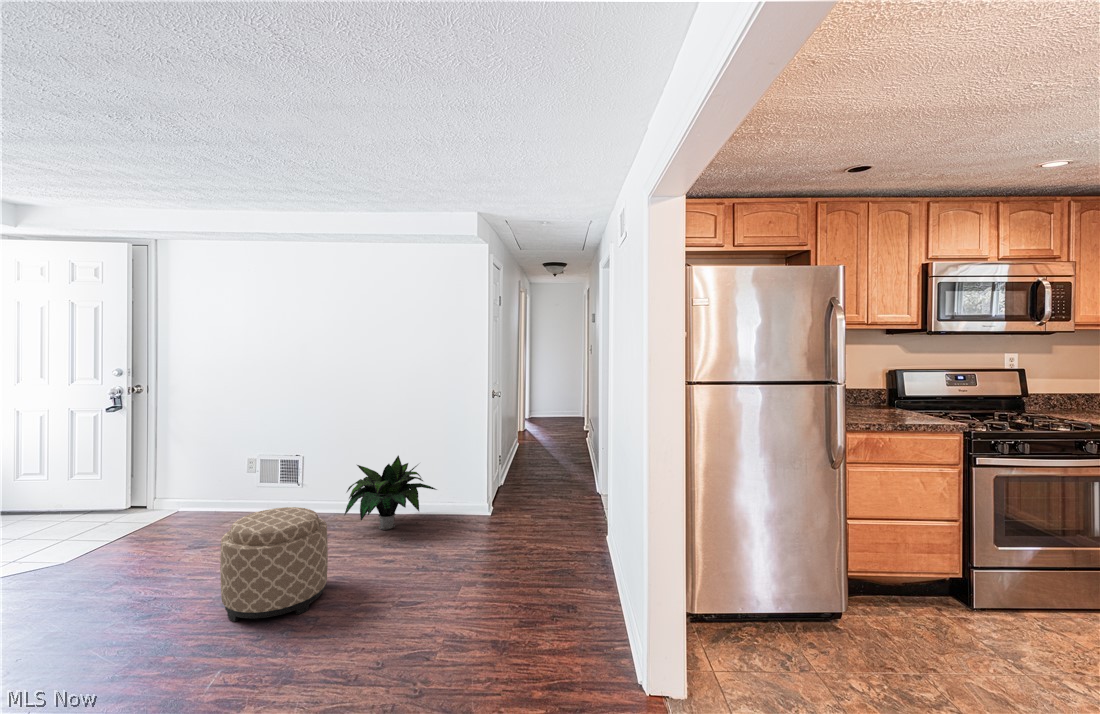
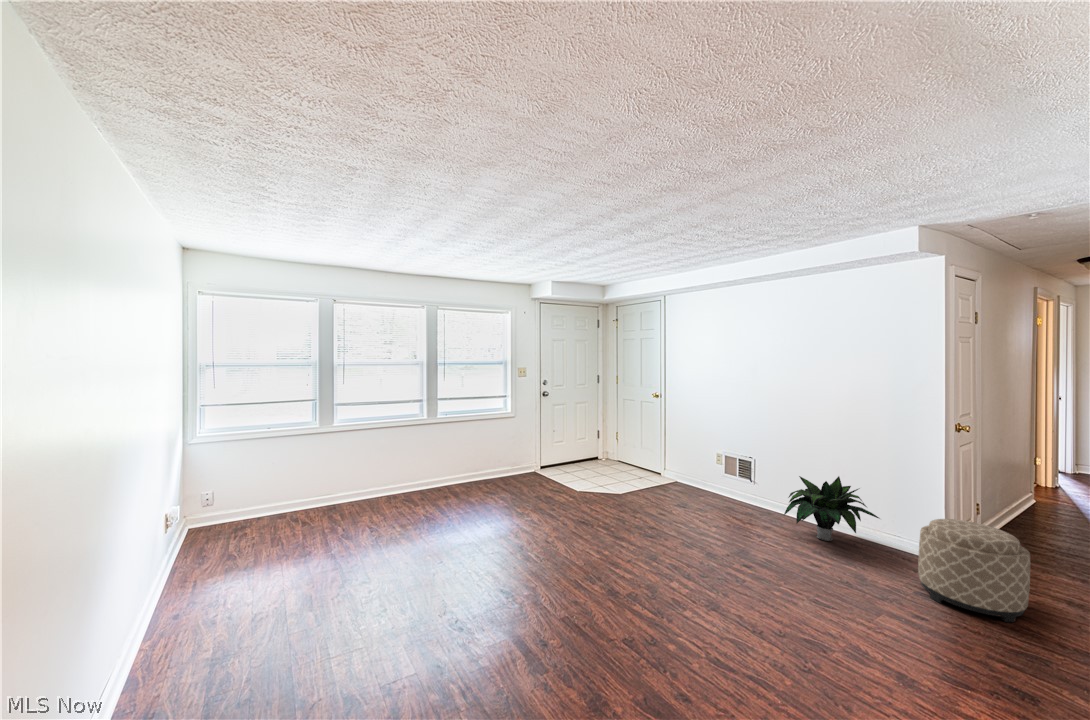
ottoman: present [220,507,328,622] -> present [918,519,1030,622]

